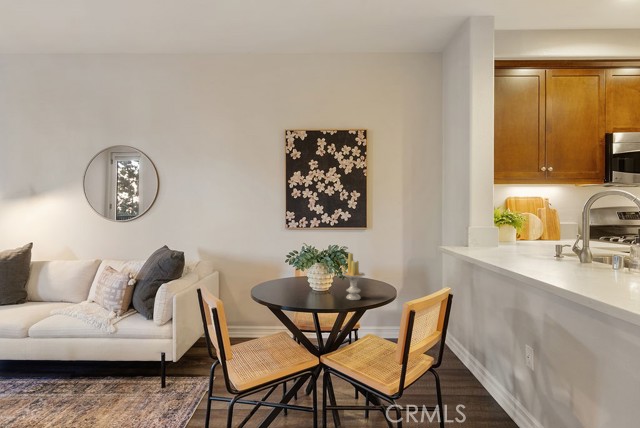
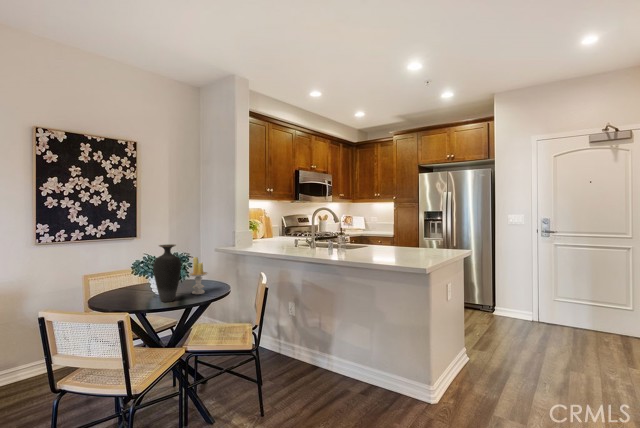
vase: none [296,234,325,301] -> present [153,244,181,302]

